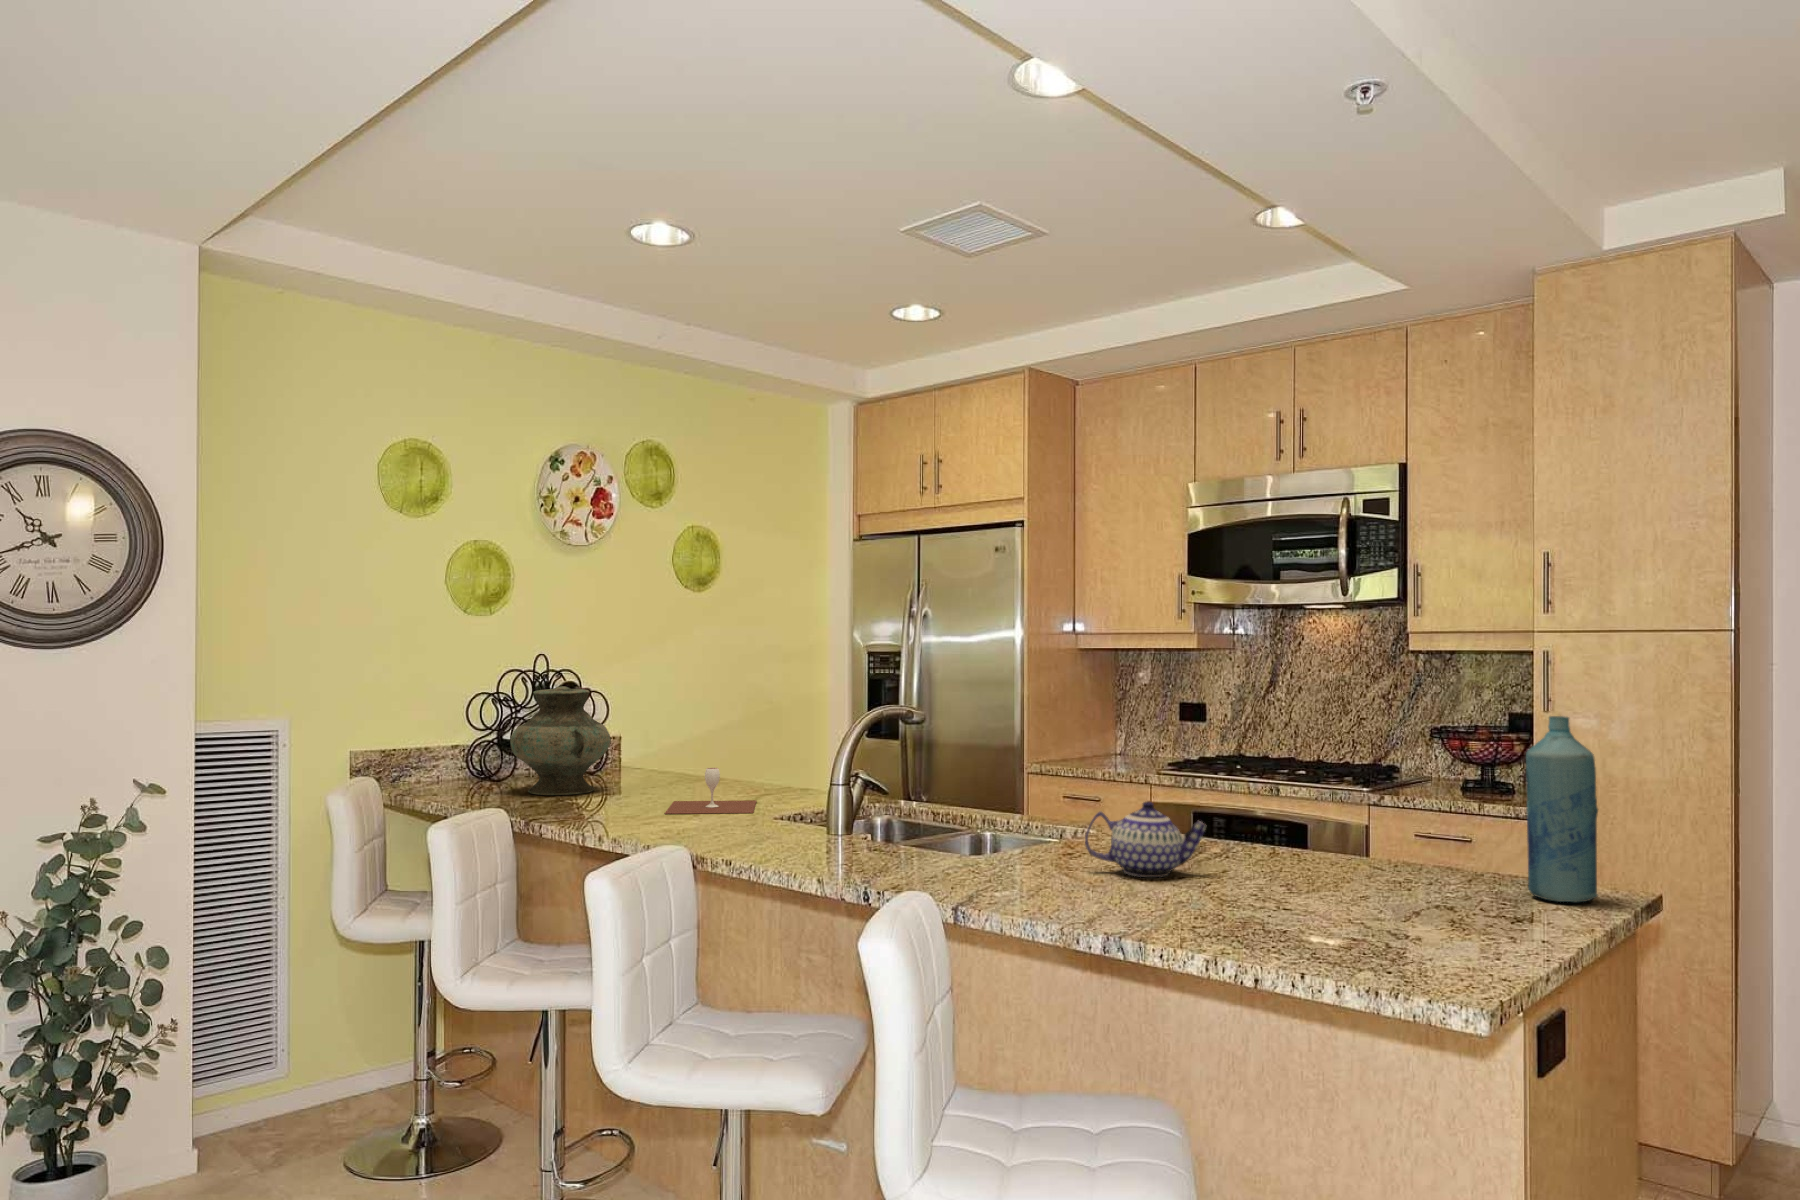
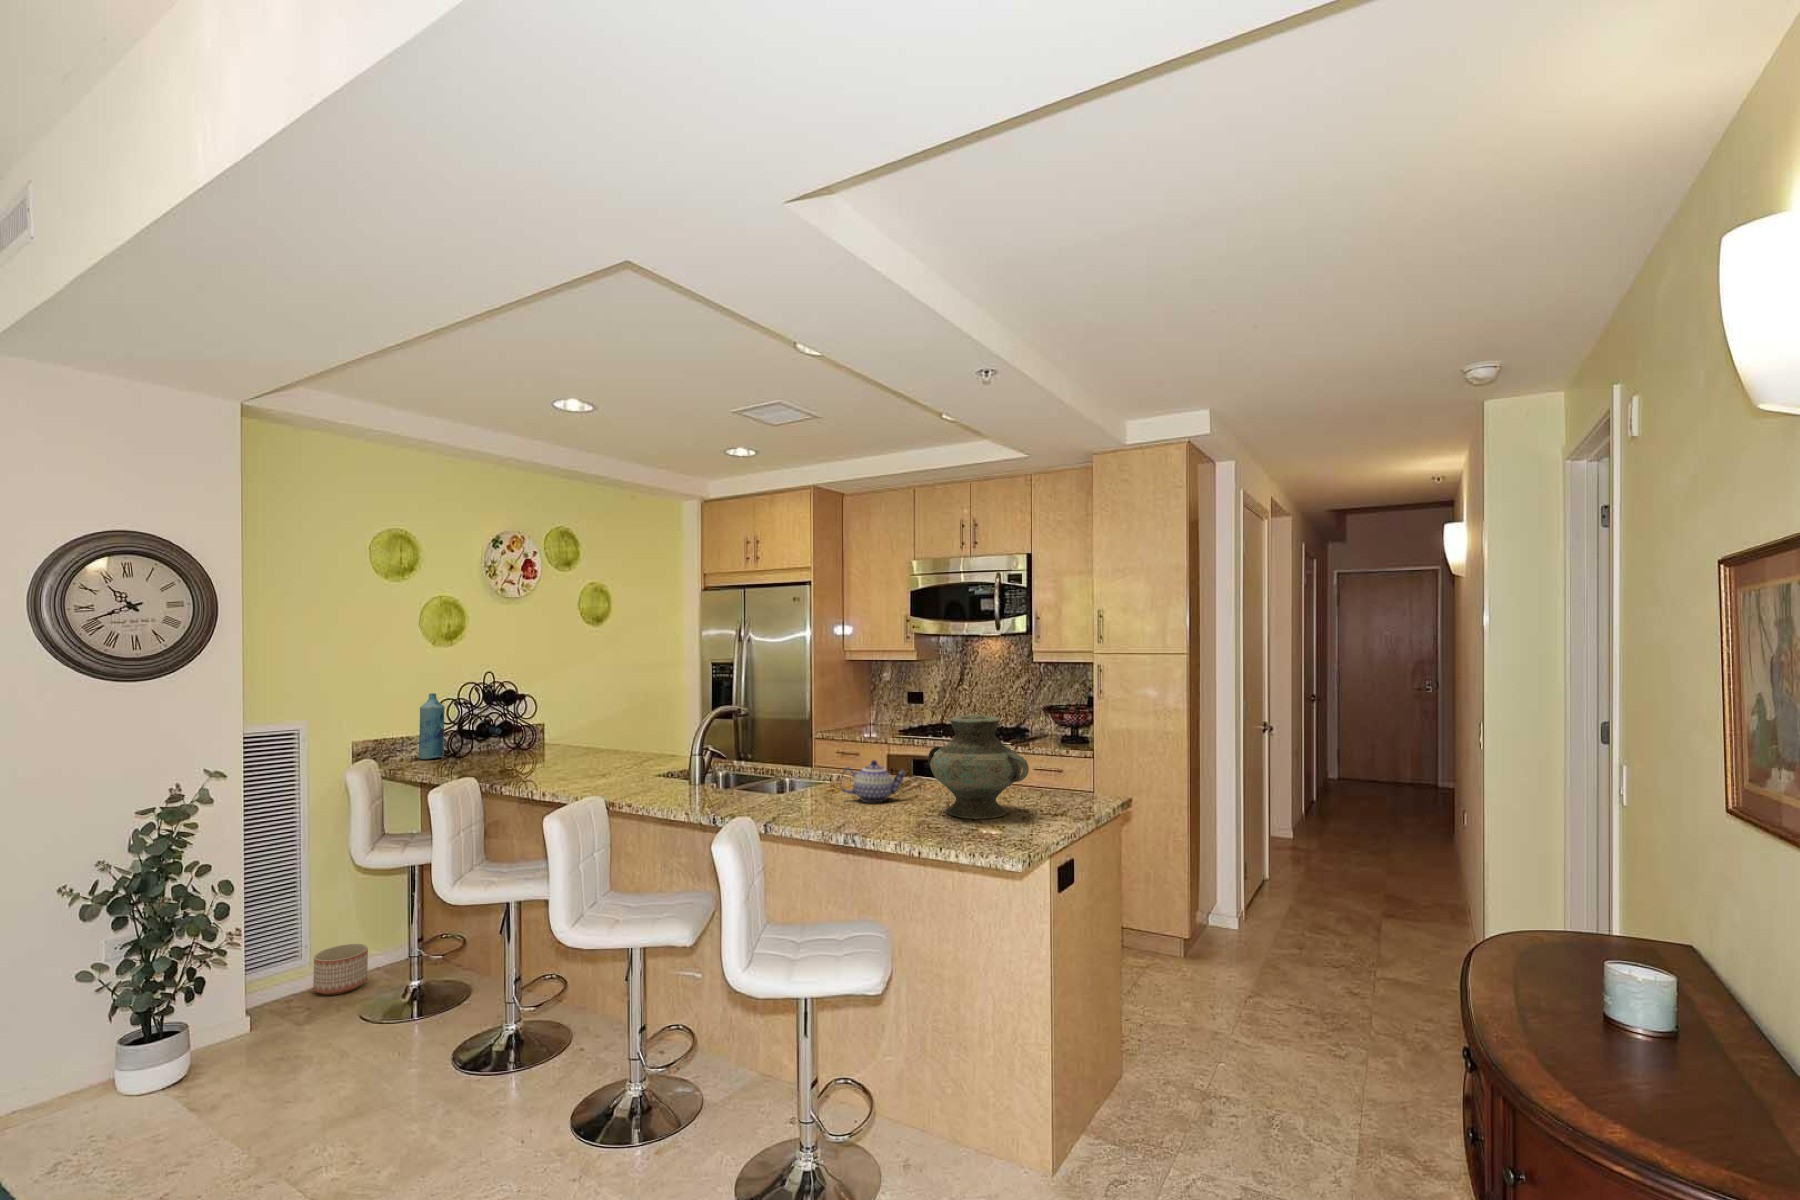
vase: present [510,686,611,795] -> present [928,714,1029,819]
bottle: present [1526,716,1598,903] -> present [419,693,445,759]
wine glass: present [665,768,756,814] -> none [582,746,641,777]
planter: none [294,1049,369,1123] -> present [313,944,368,995]

